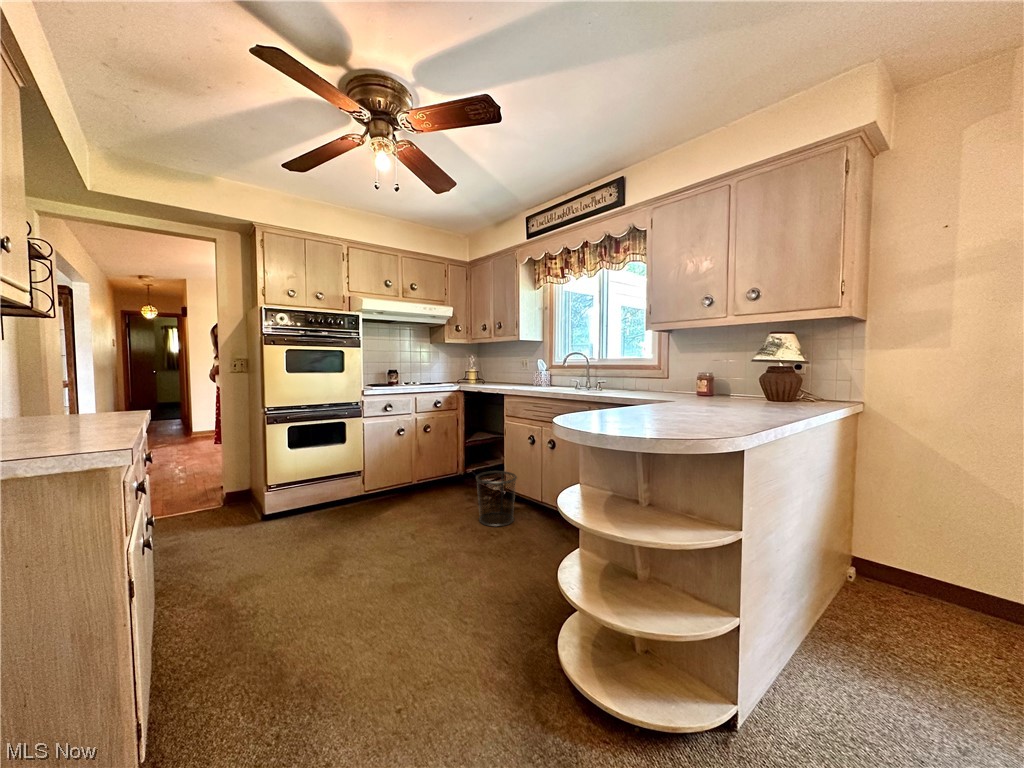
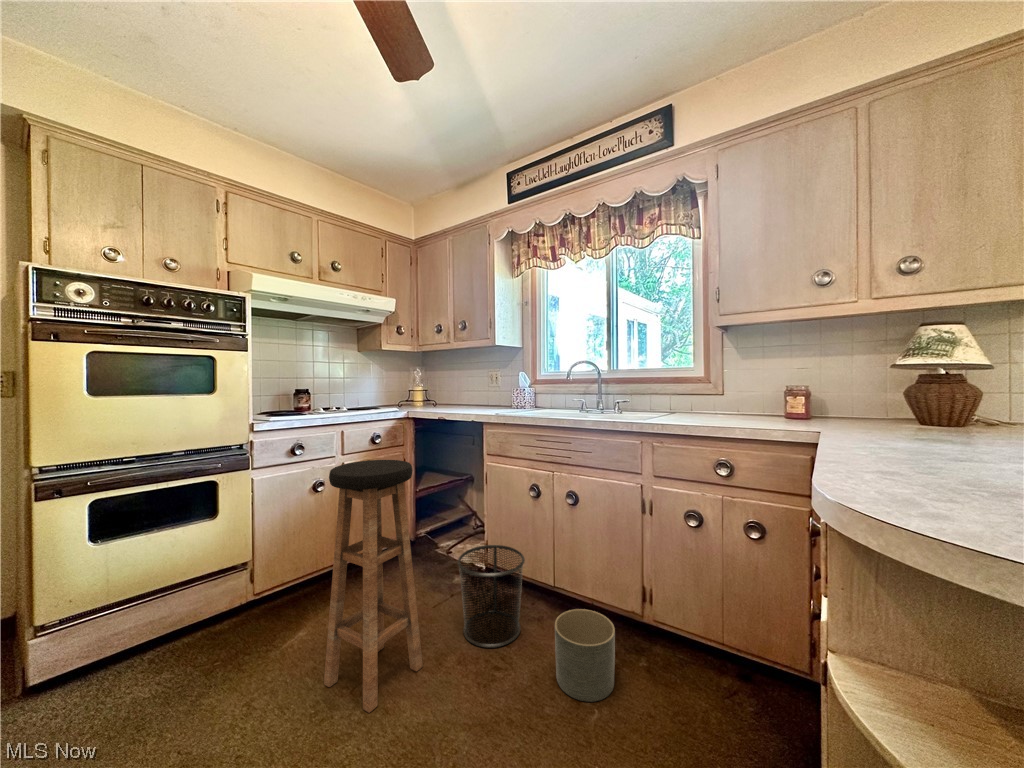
bar stool: none [399,412,452,541] -> present [324,460,423,713]
planter: none [522,506,557,550] -> present [555,609,615,702]

